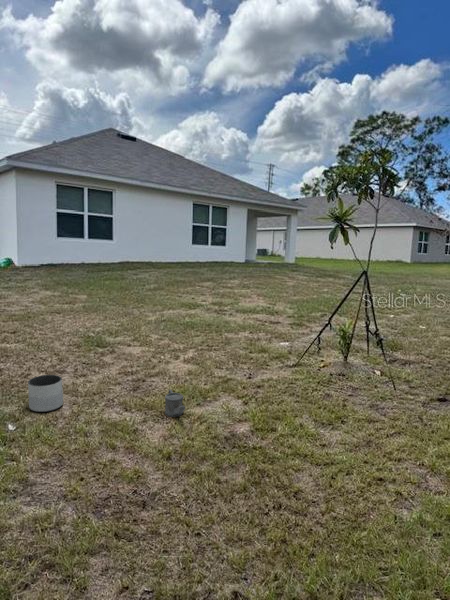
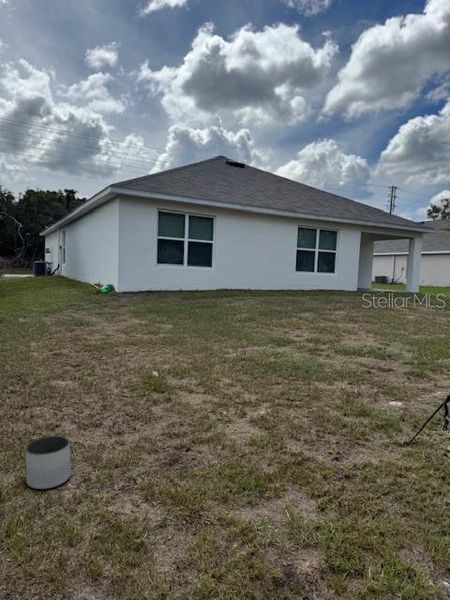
watering can: present [165,390,185,417] -> none [196,476,224,523]

